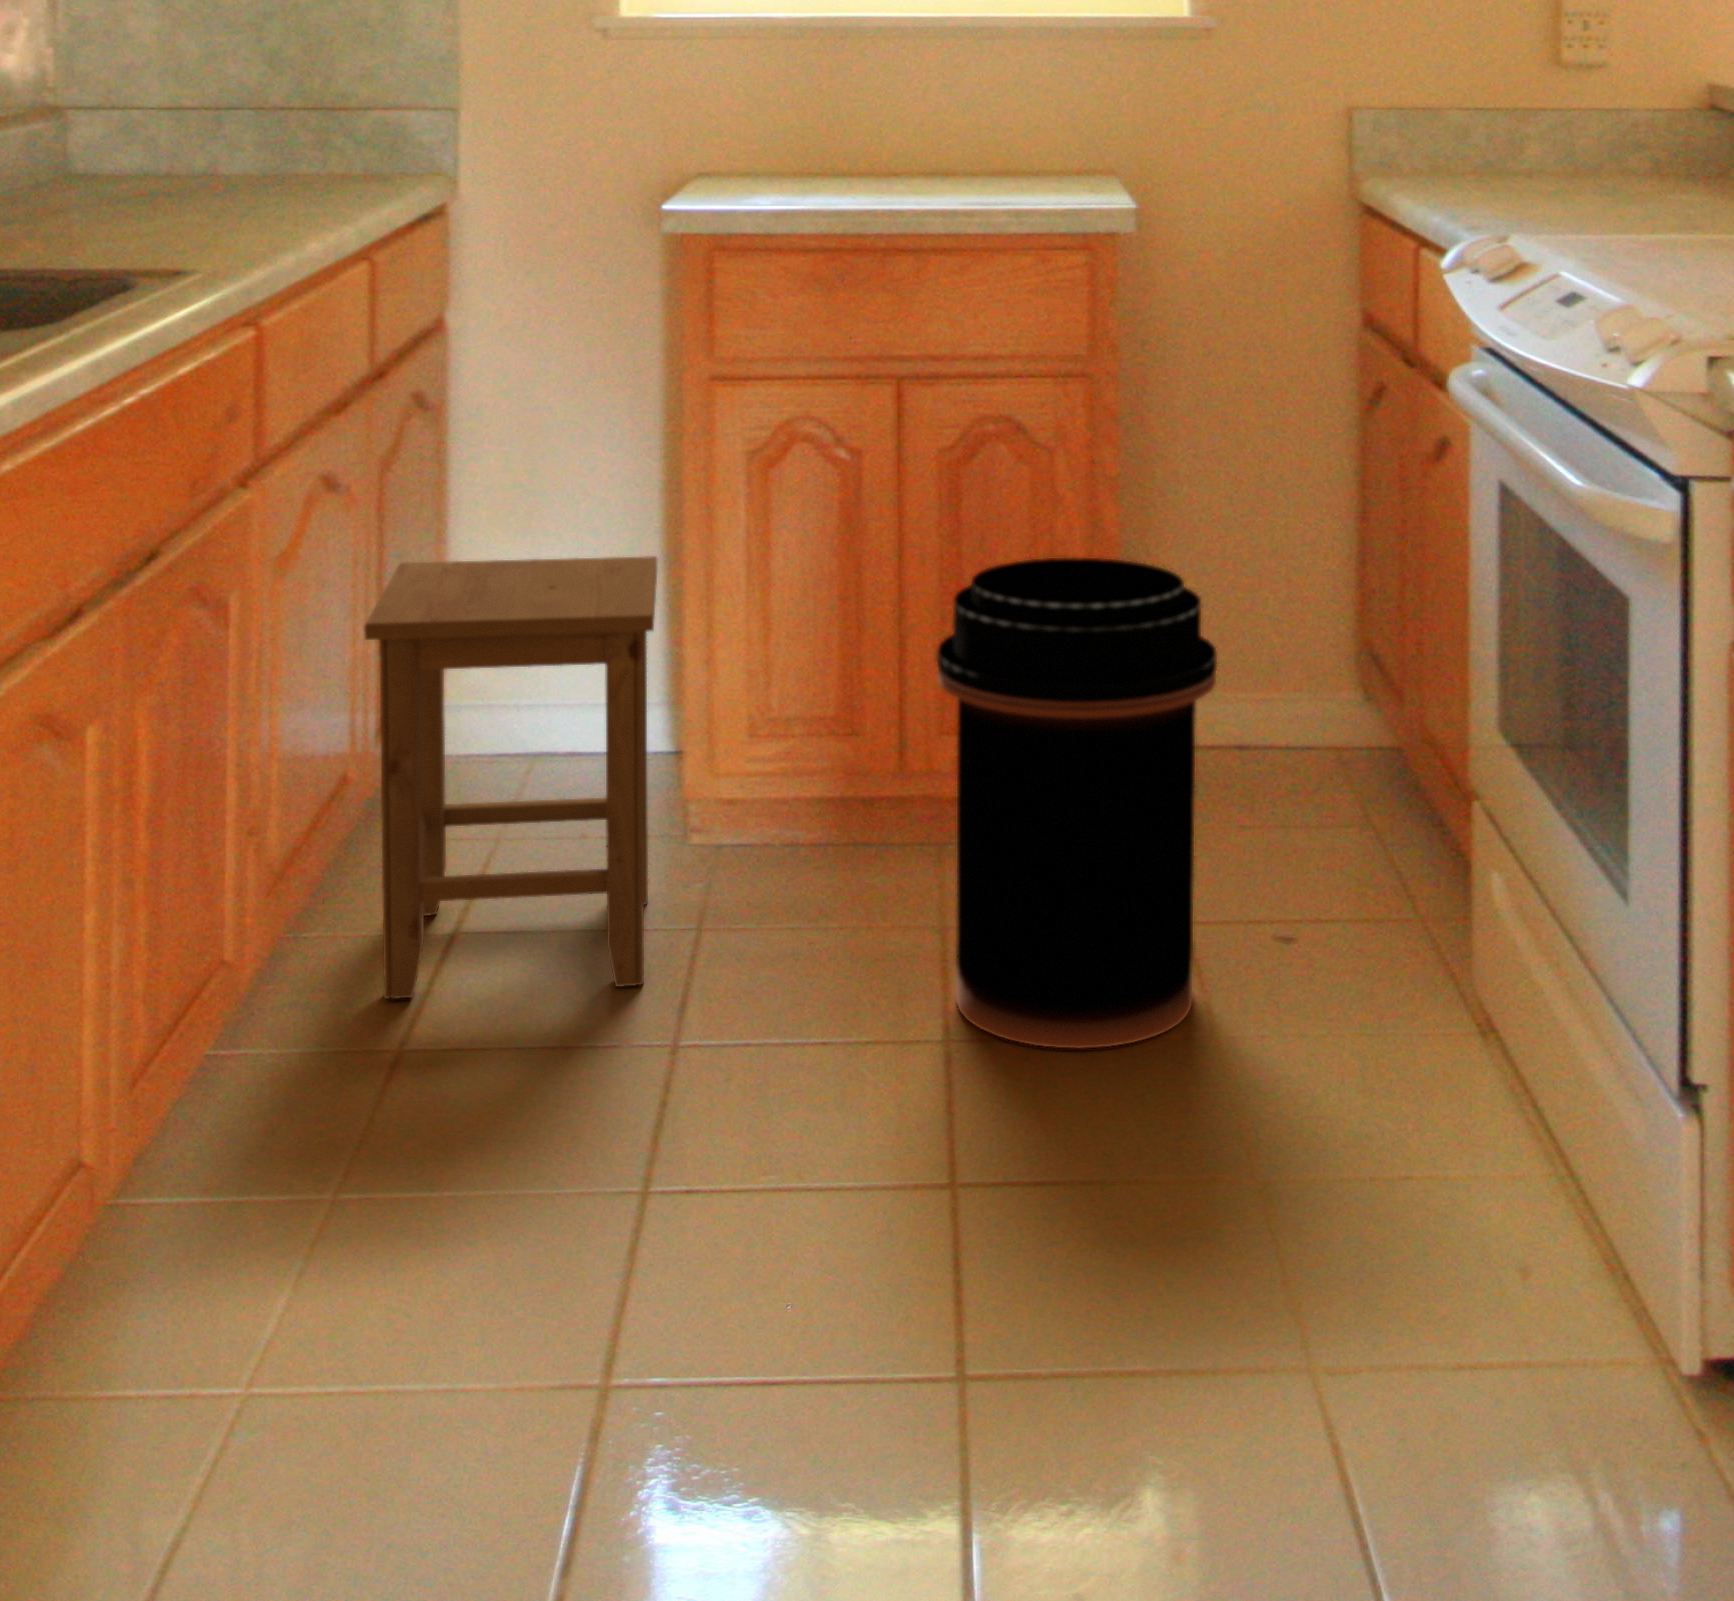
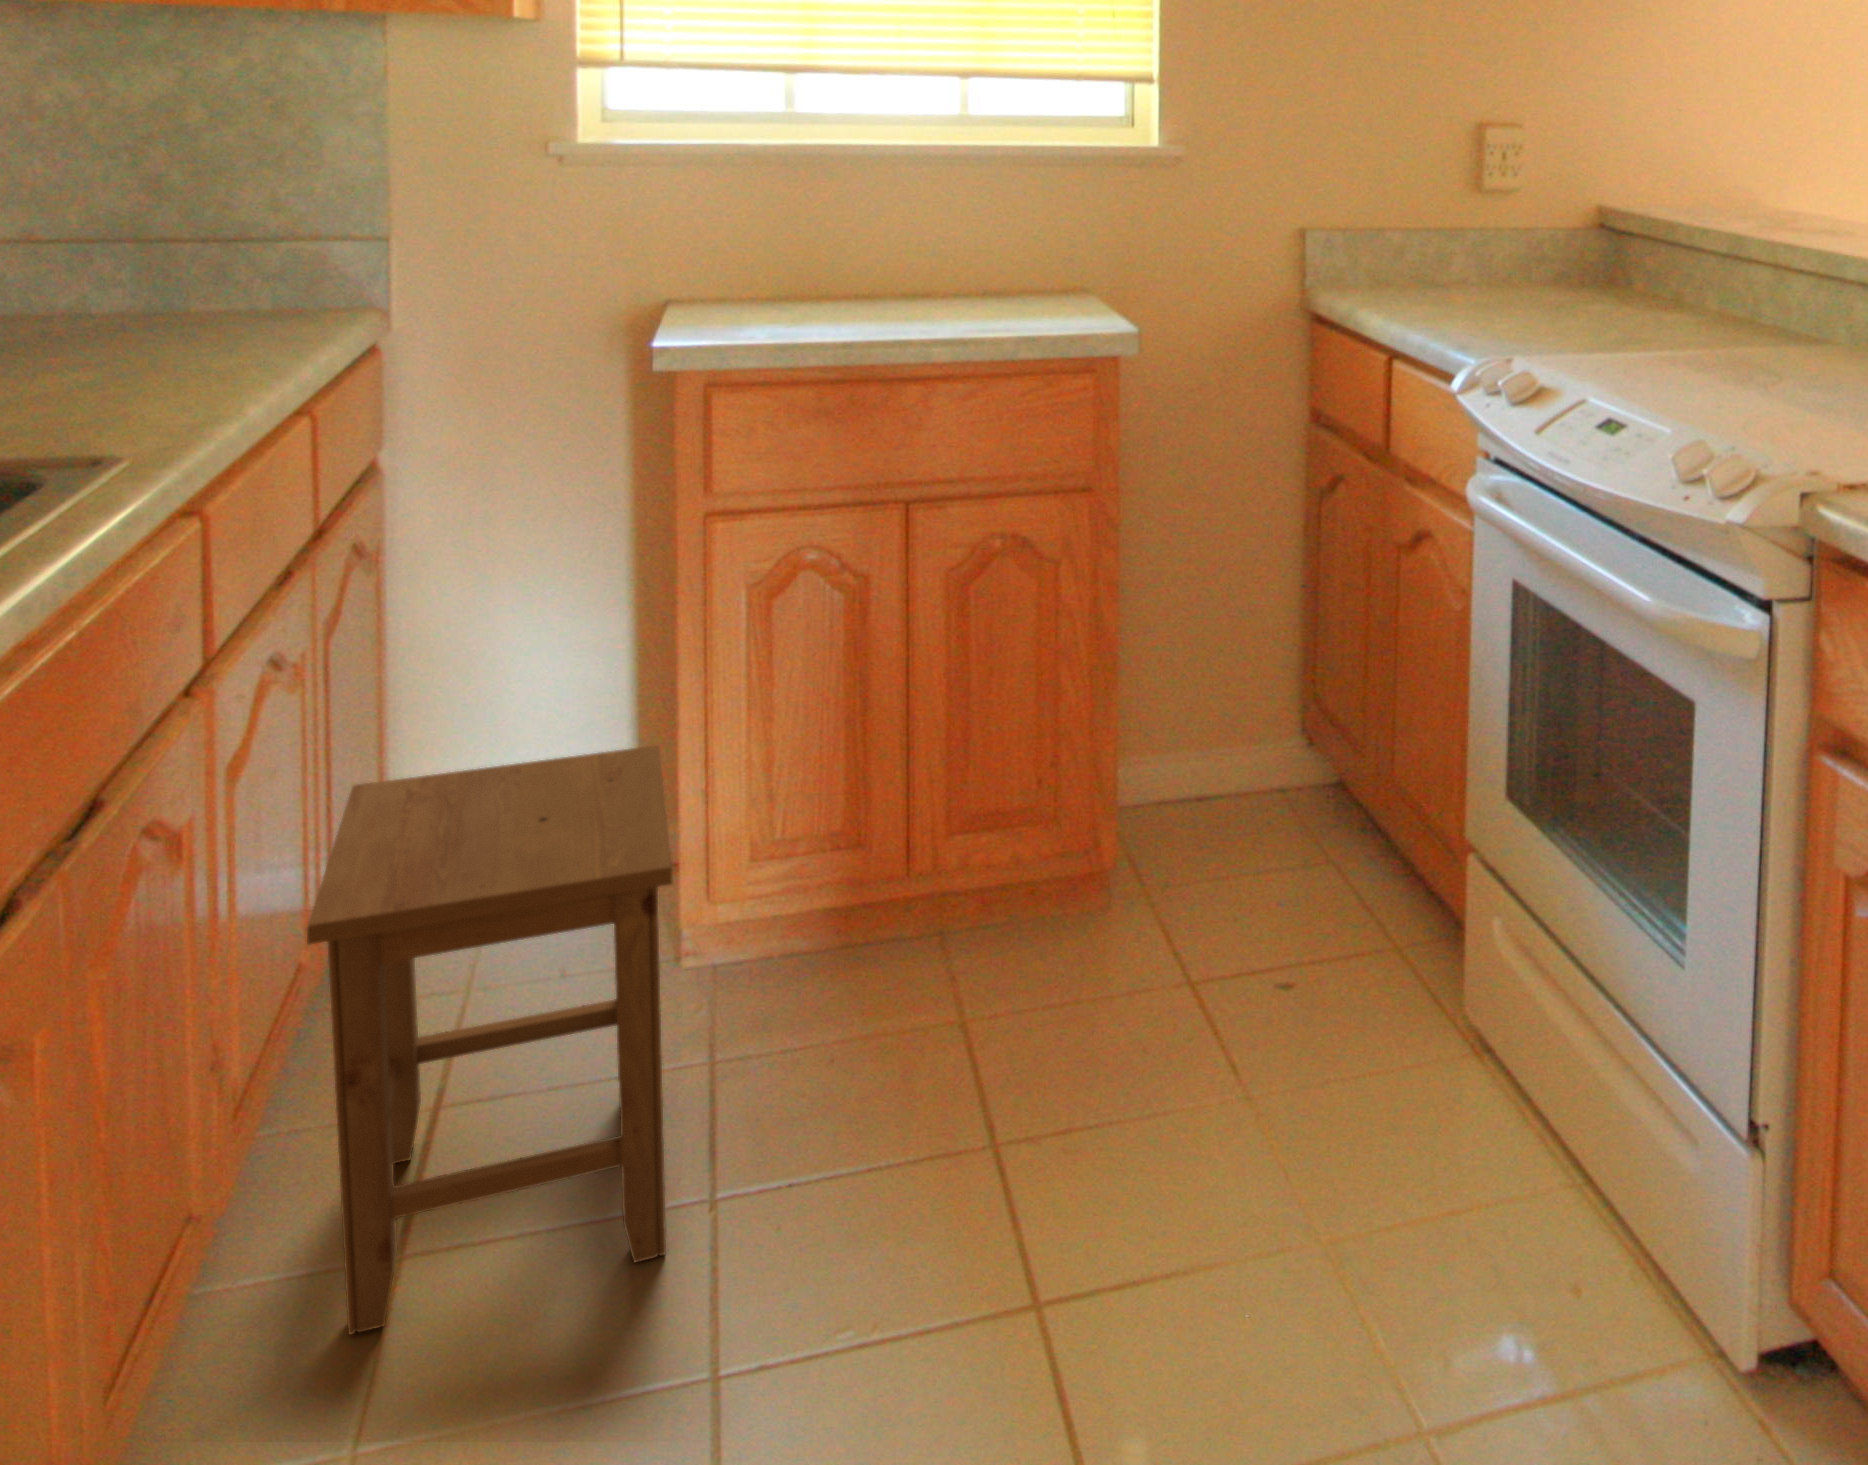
trash can: present [937,558,1217,1048] -> none [997,743,1291,1294]

